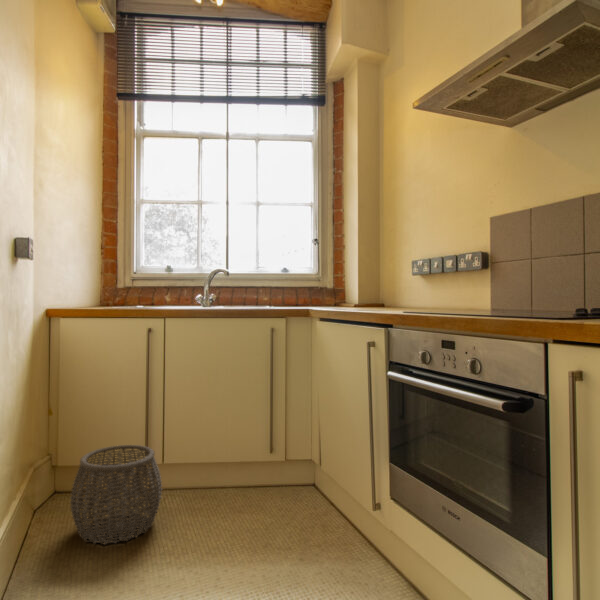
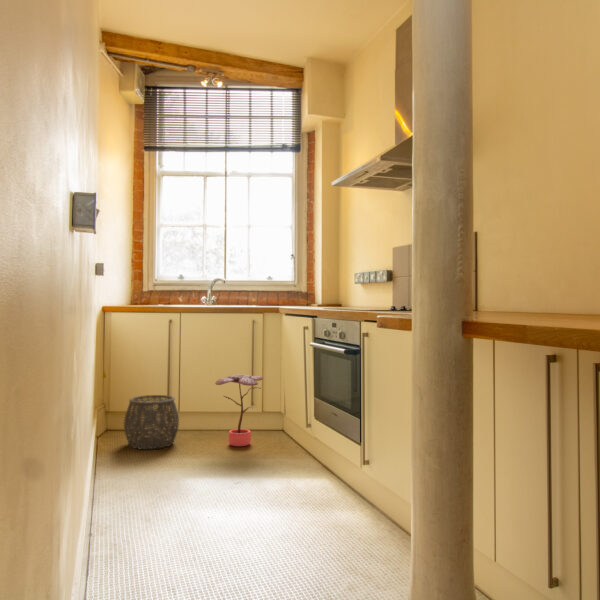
potted plant: none [219,413,291,529] -> present [215,375,263,447]

